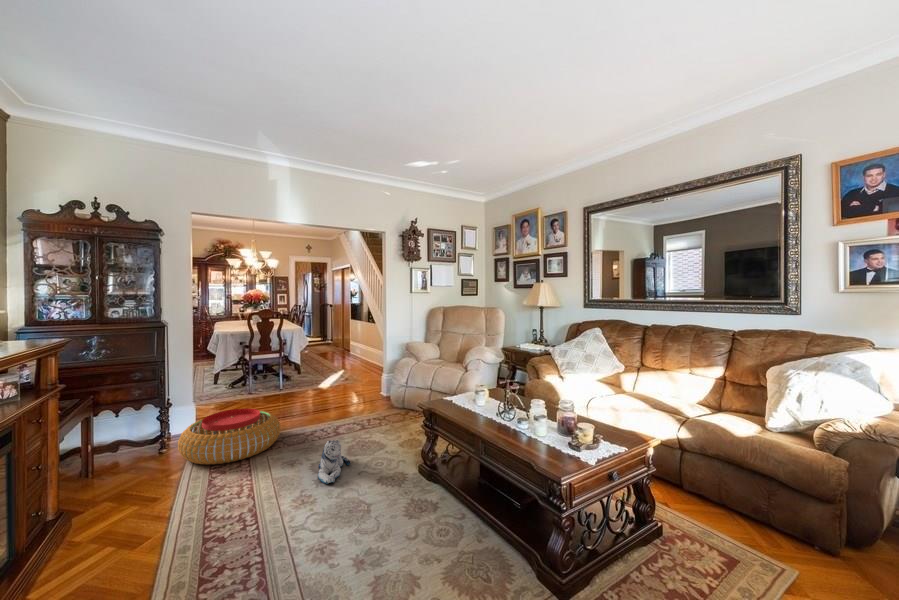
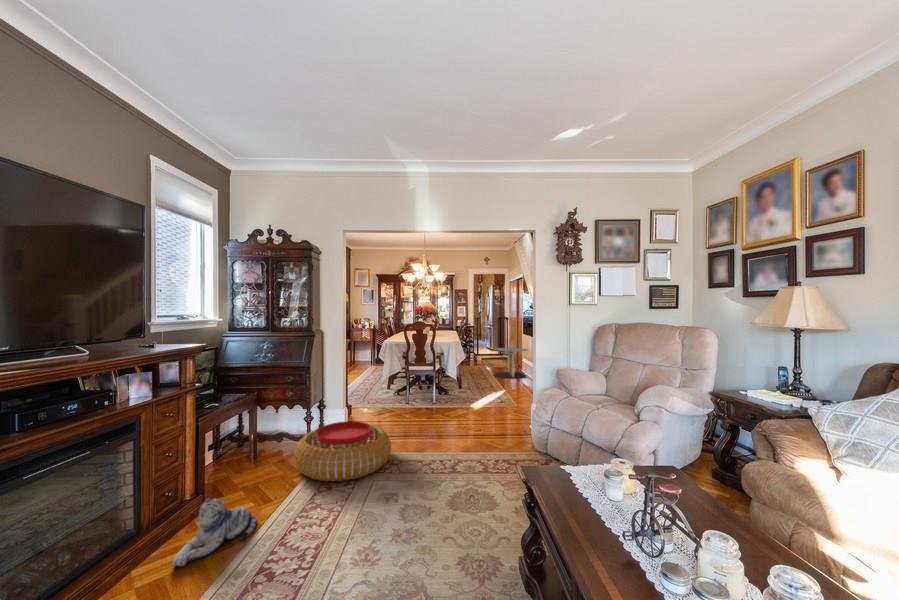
side table: none [324,332,357,360] -> present [494,348,528,378]
plush toy: present [318,440,351,484] -> present [172,499,257,567]

